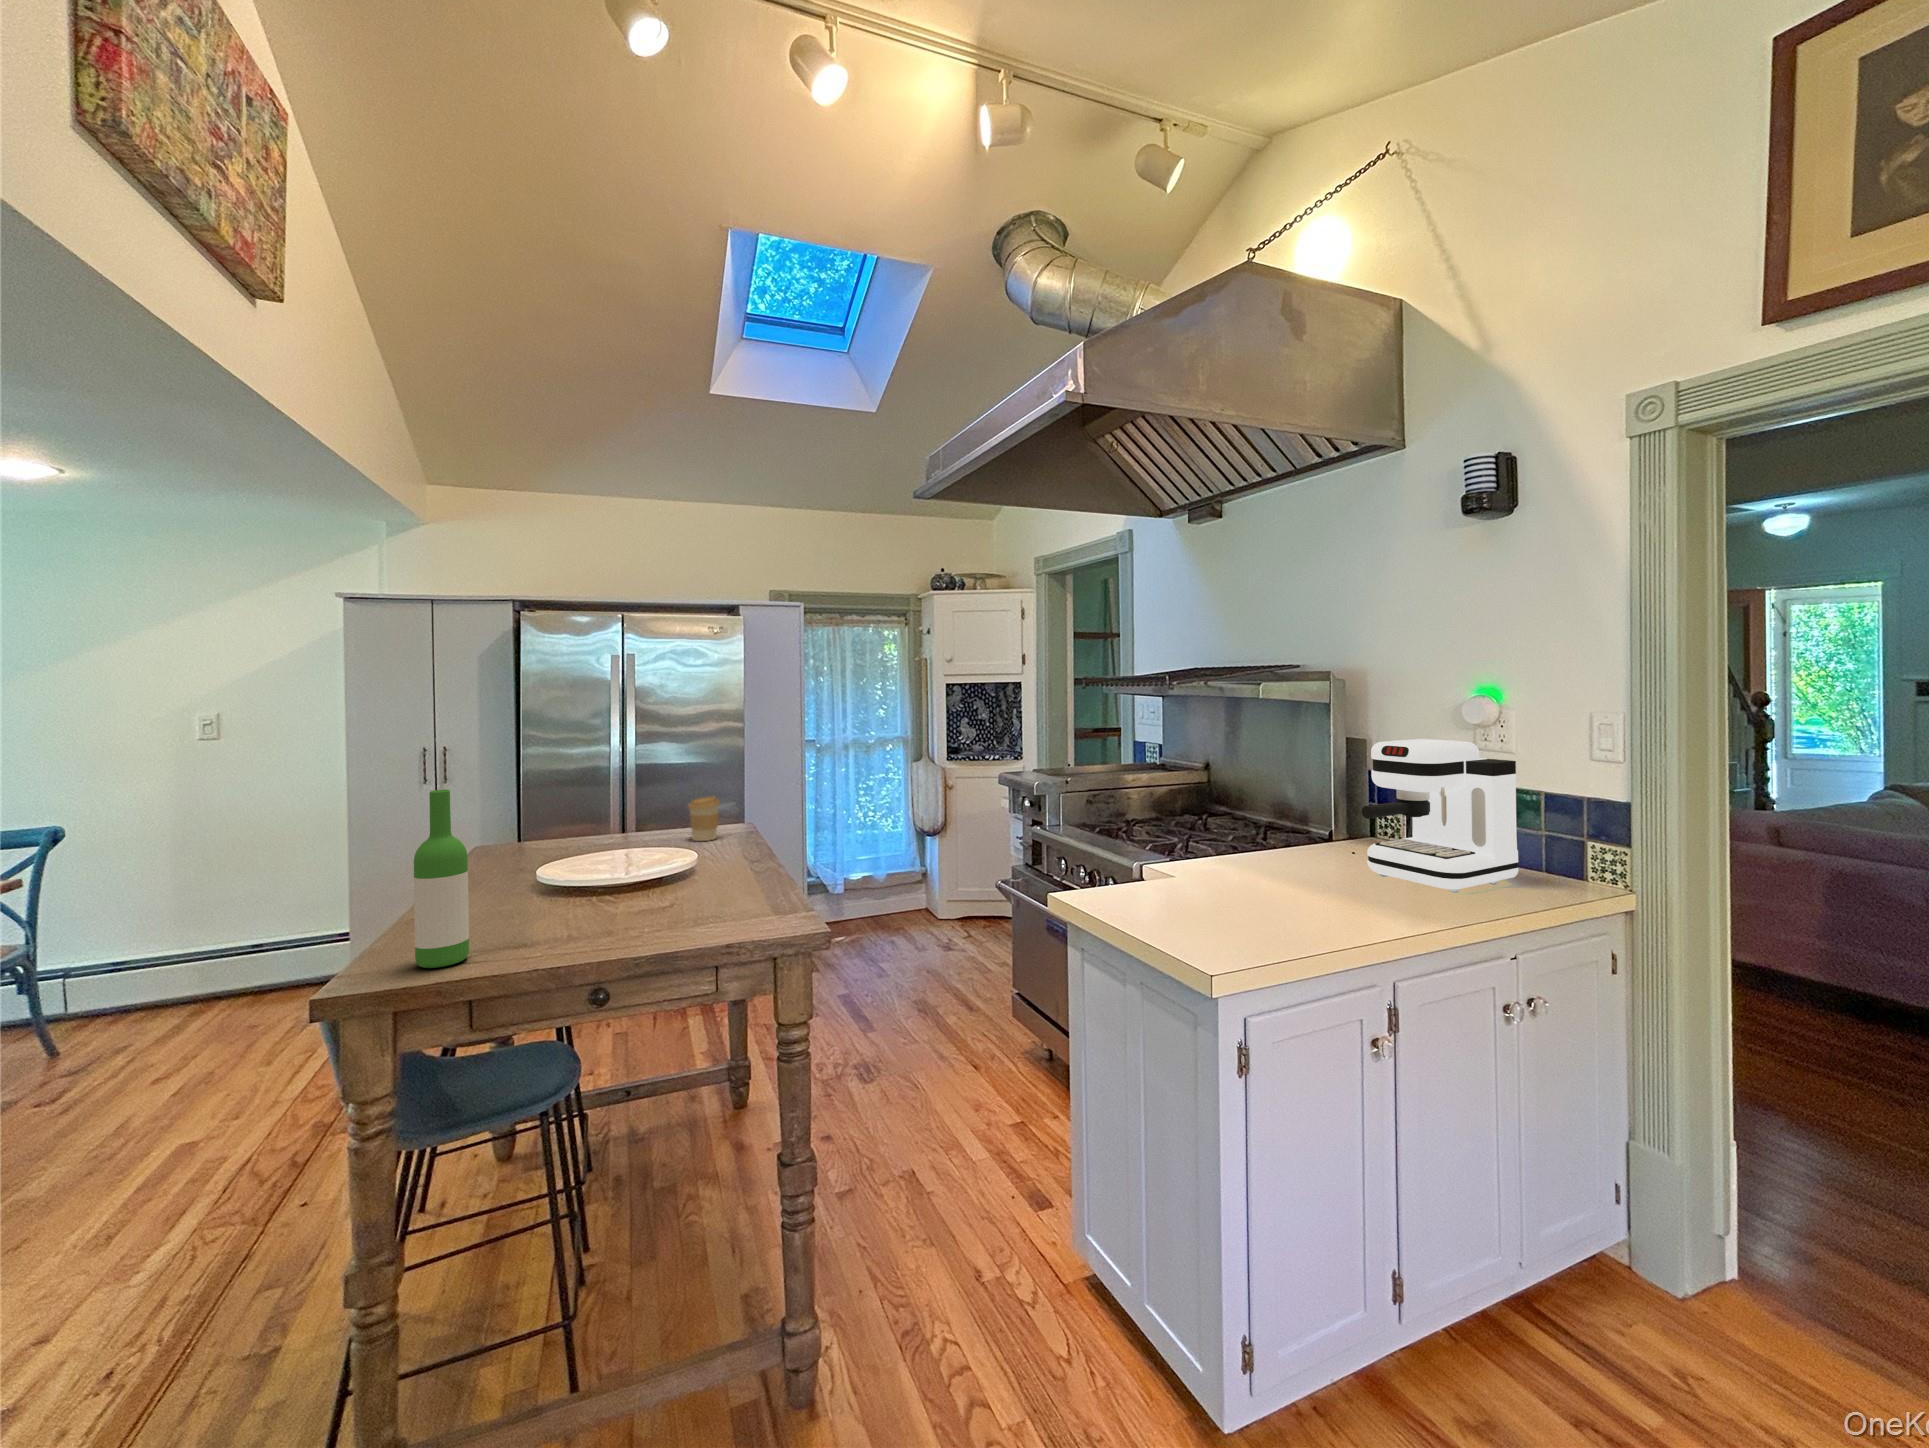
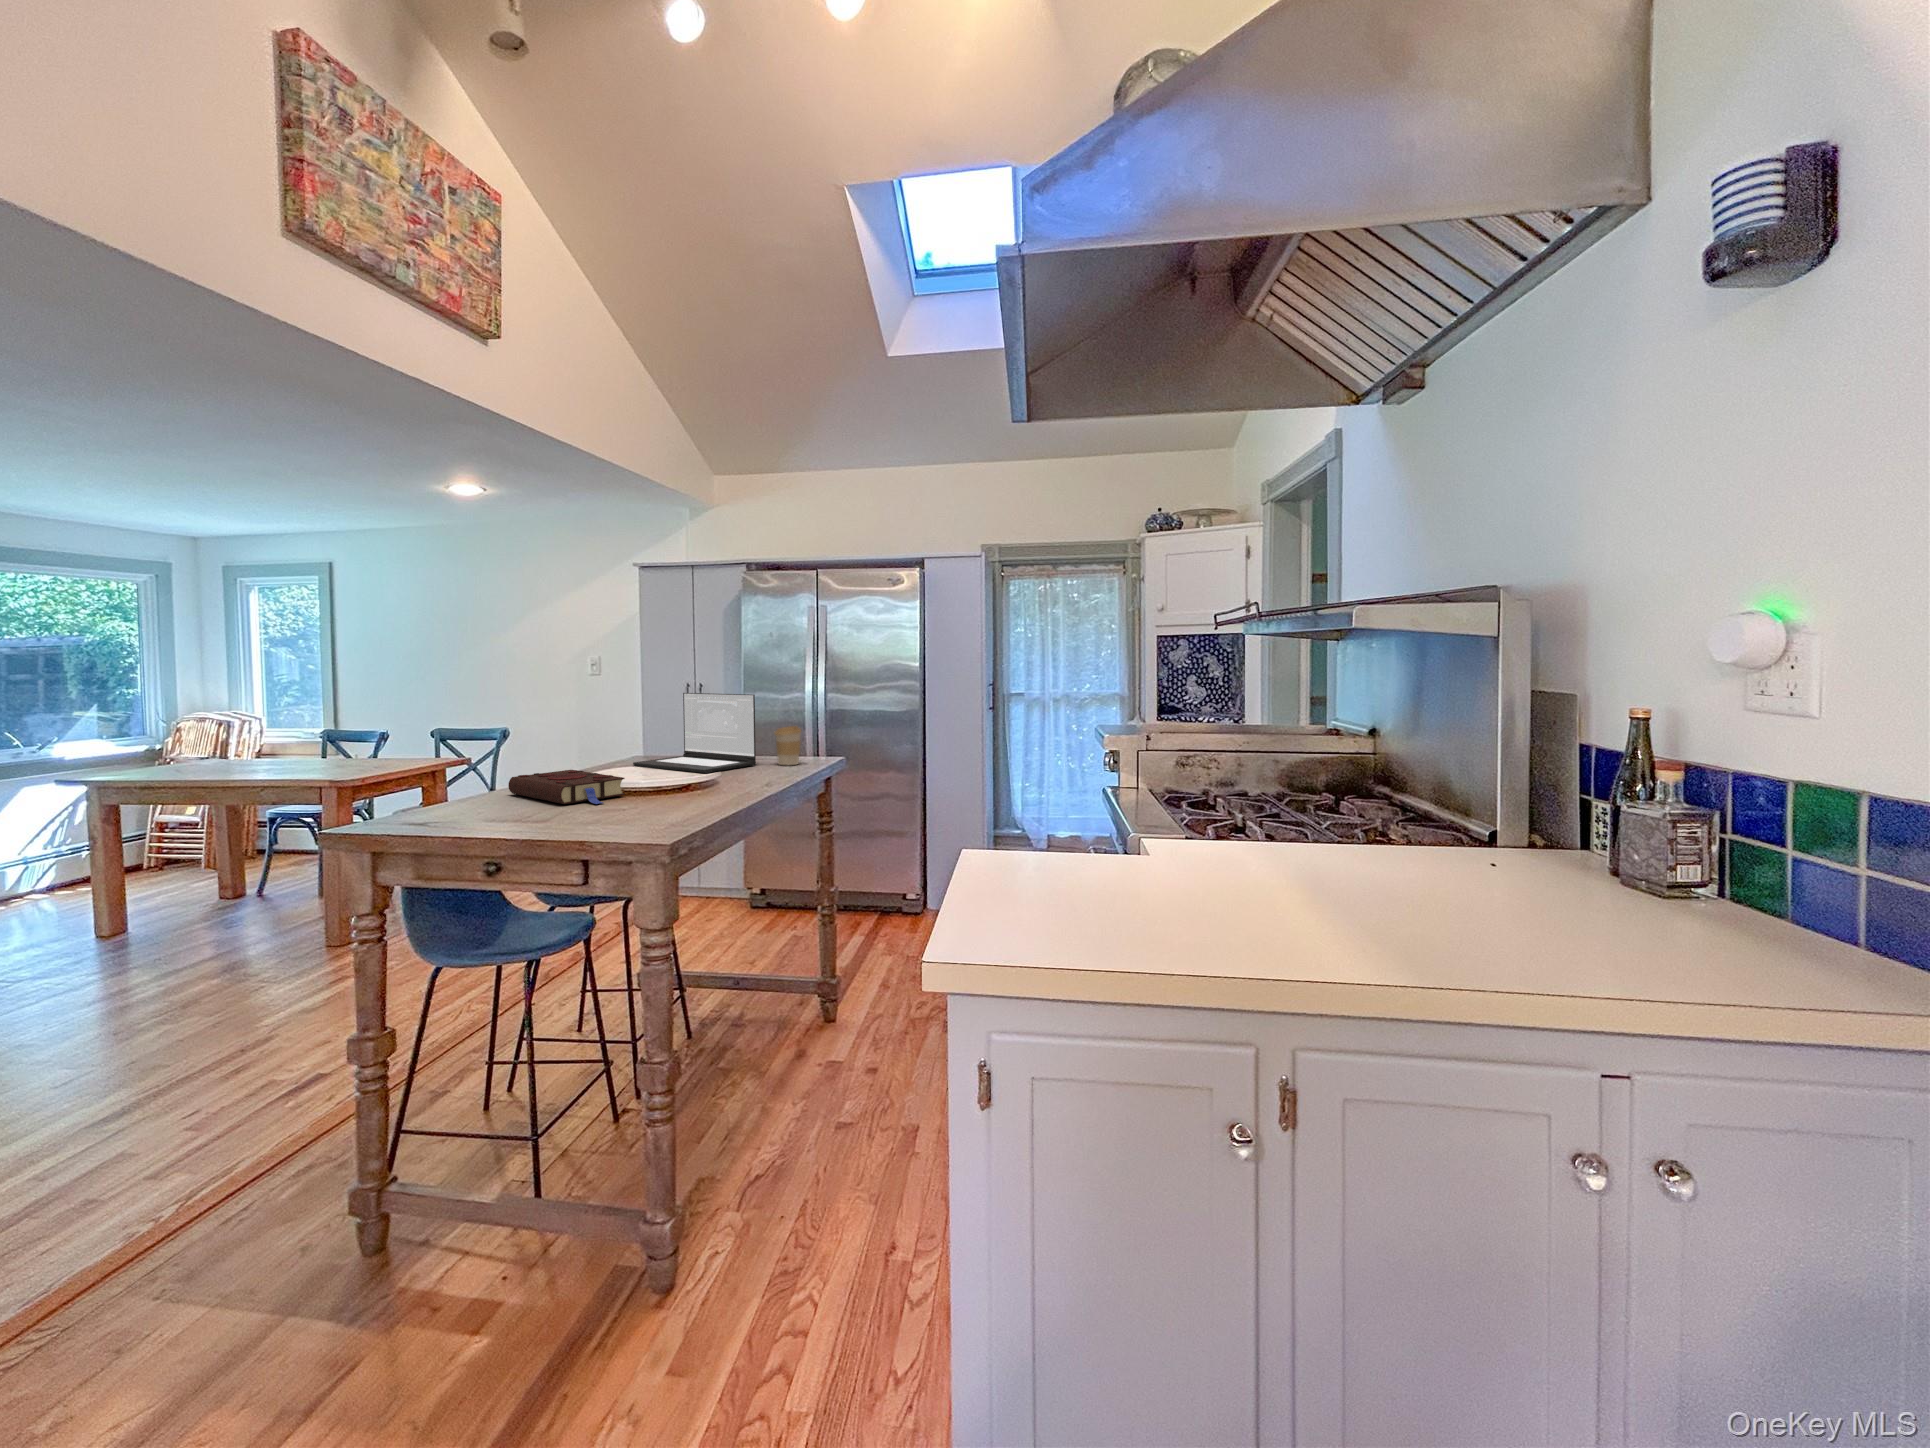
coffee maker: present [1362,739,1518,892] -> none [1396,682,1745,946]
laptop: none [510,766,672,863] -> present [633,693,756,773]
wine bottle: present [414,790,469,968] -> none [409,685,451,822]
book: none [451,876,622,917] -> present [508,770,625,804]

